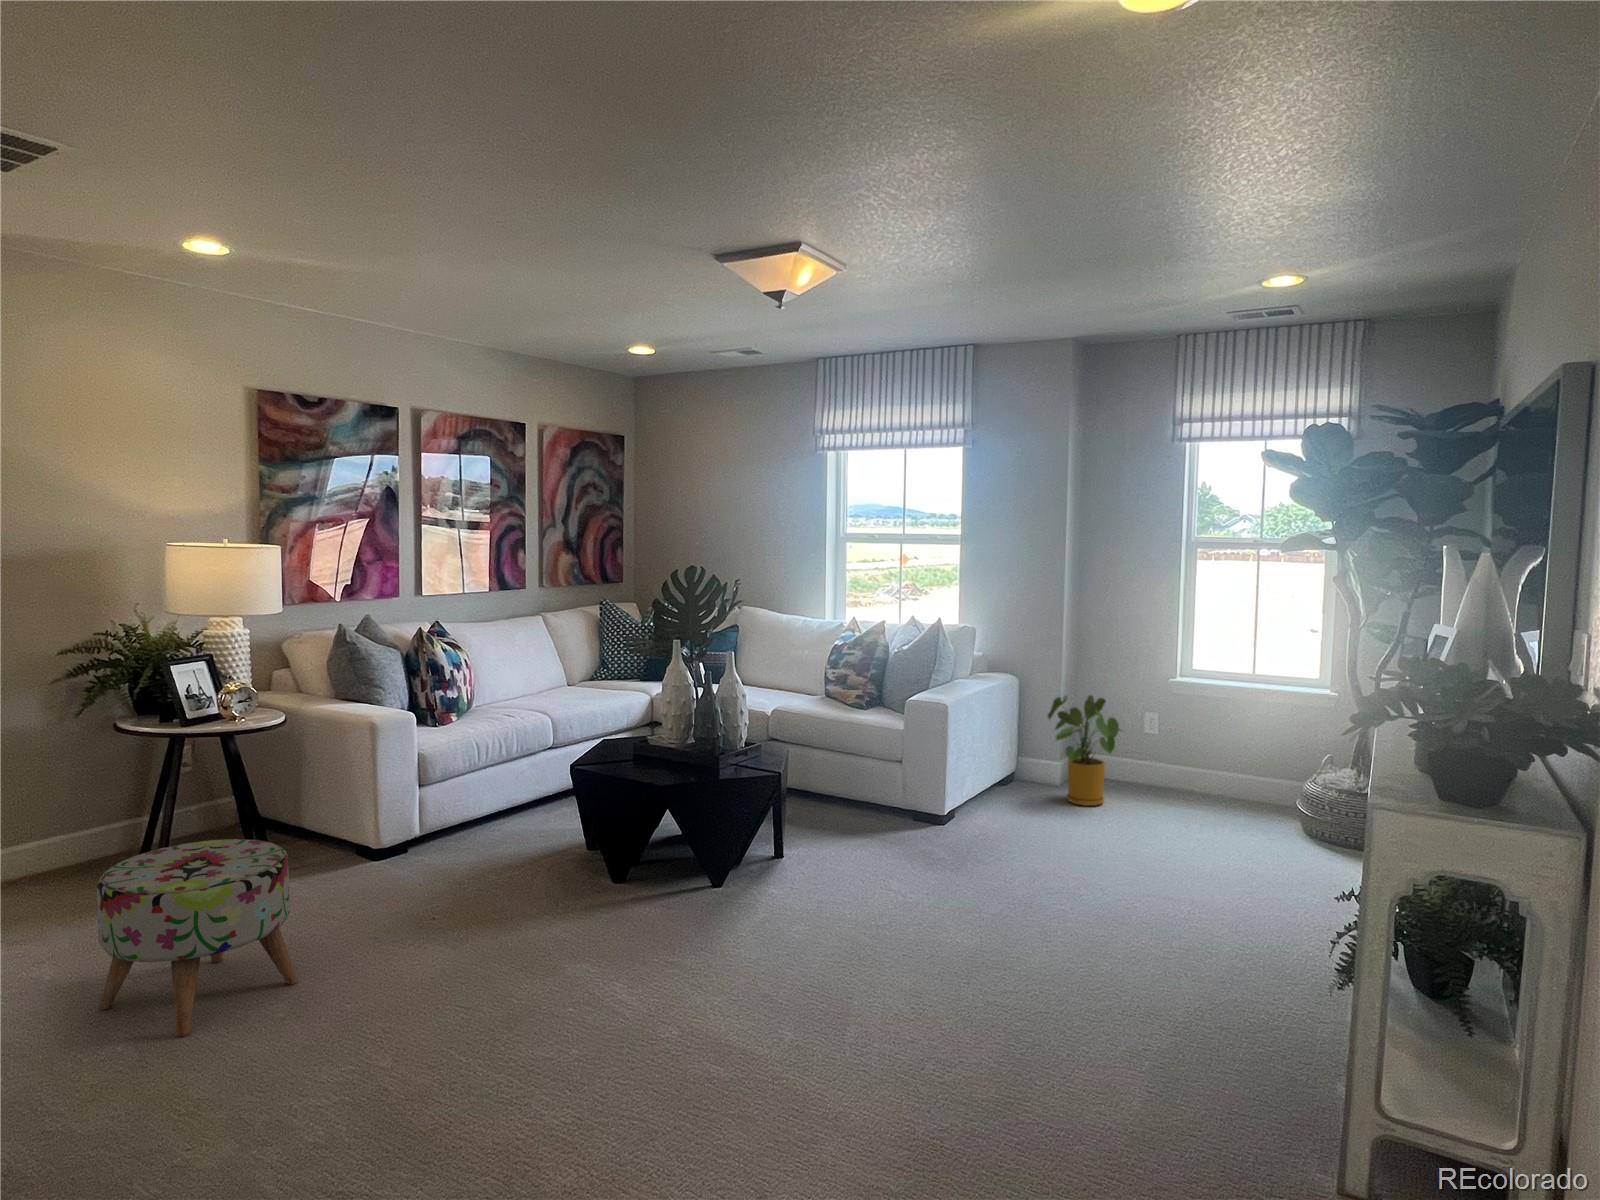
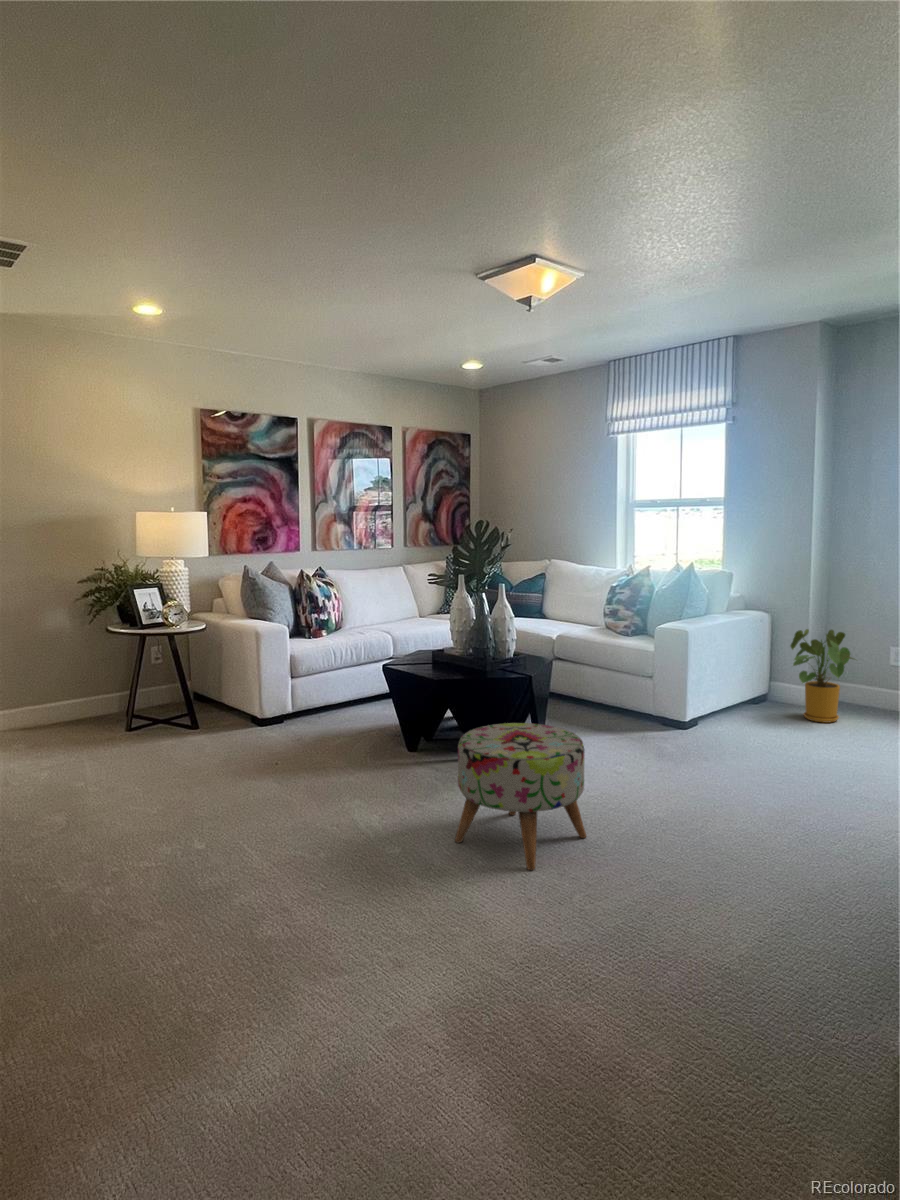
ottoman: present [97,839,298,1037] -> present [455,723,586,870]

